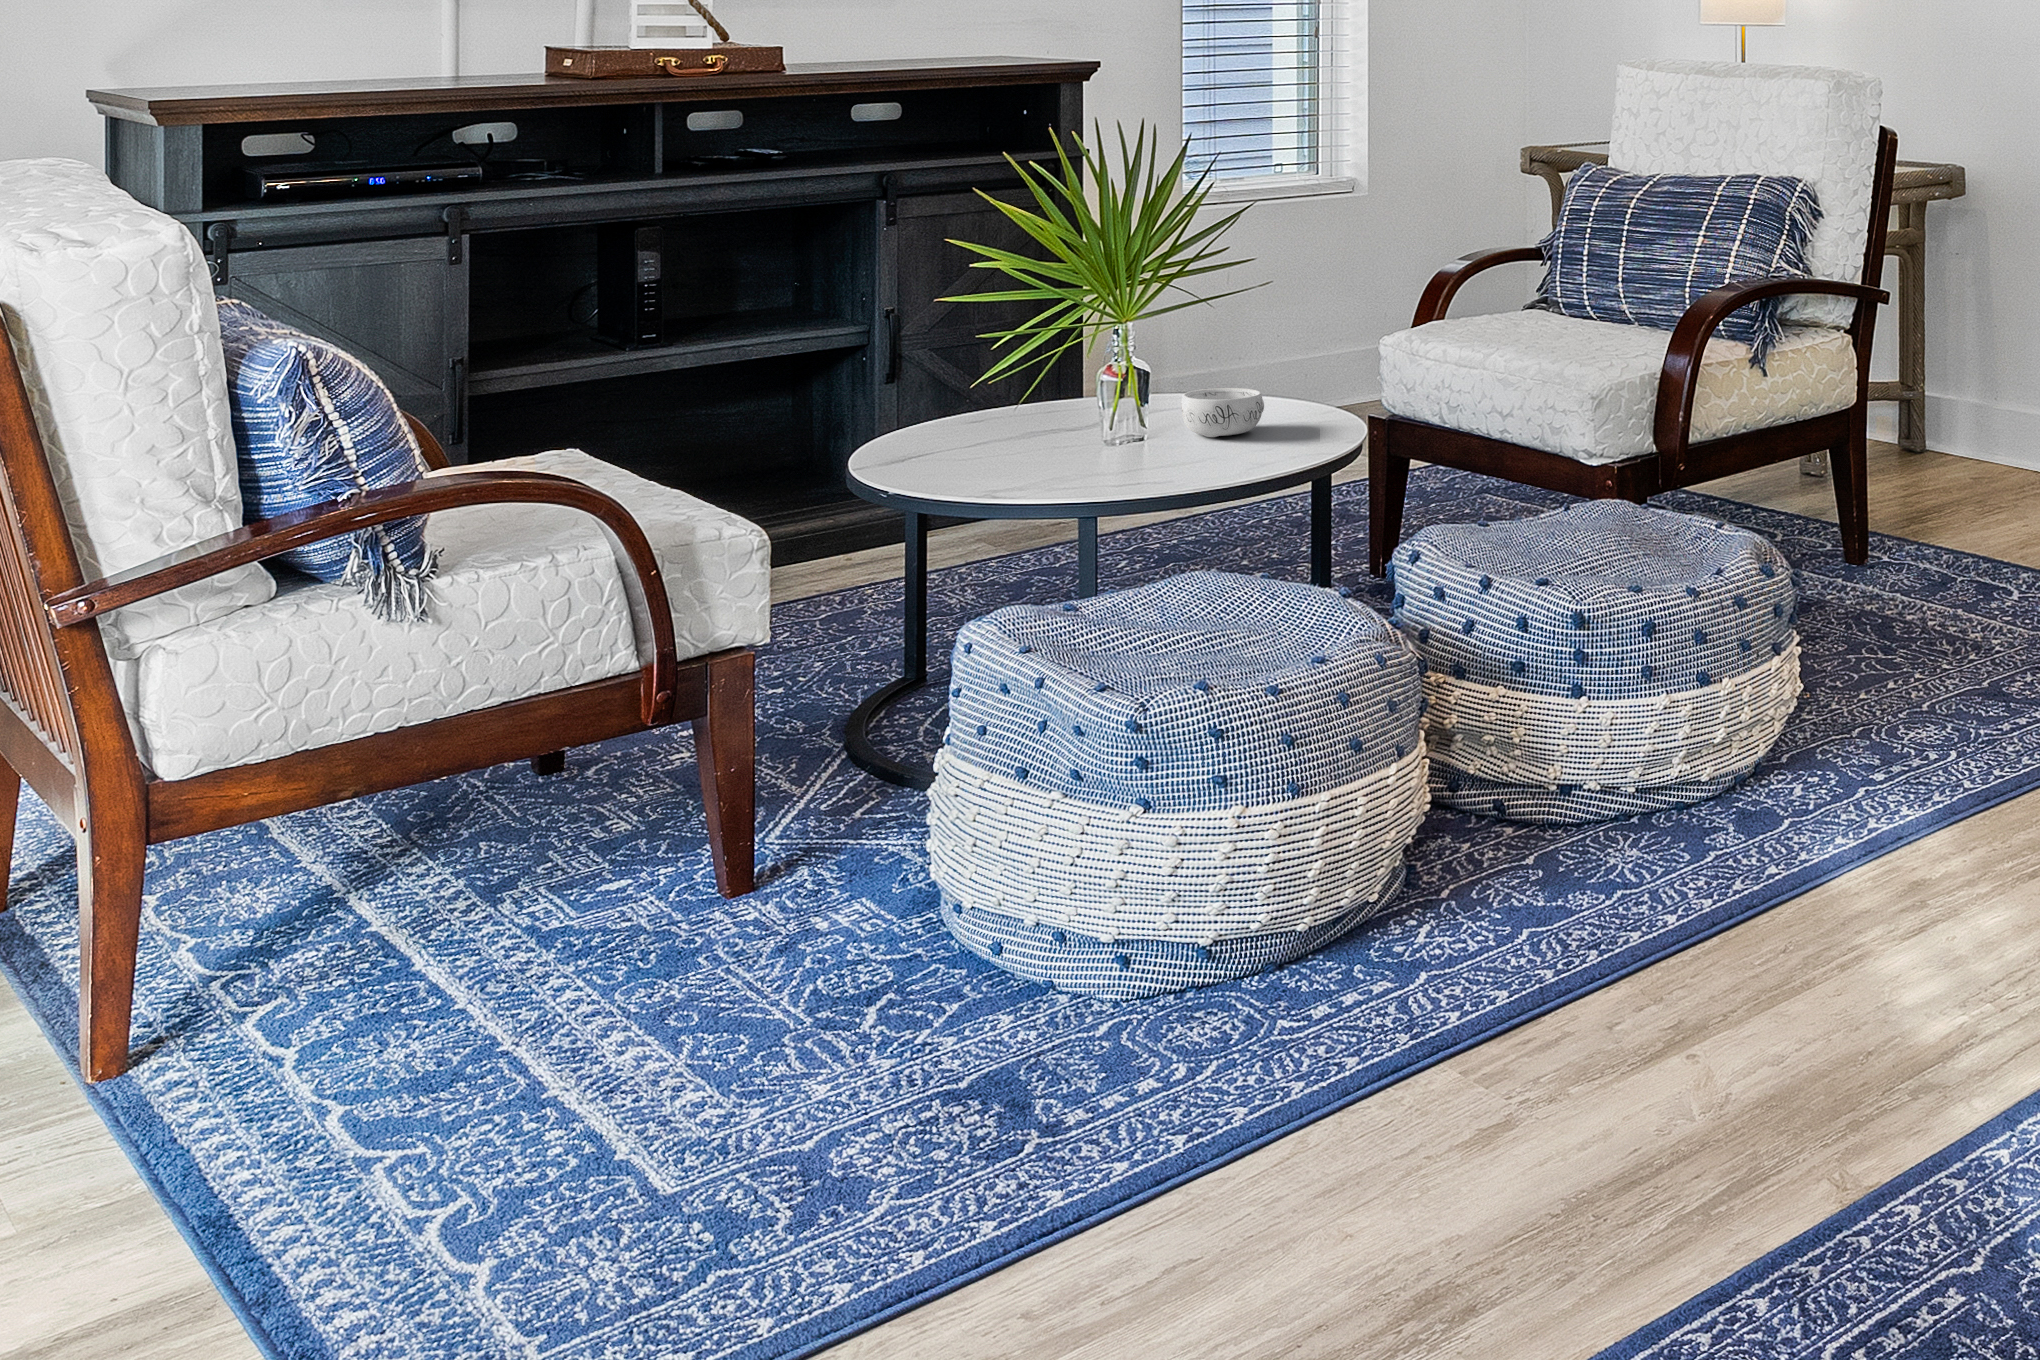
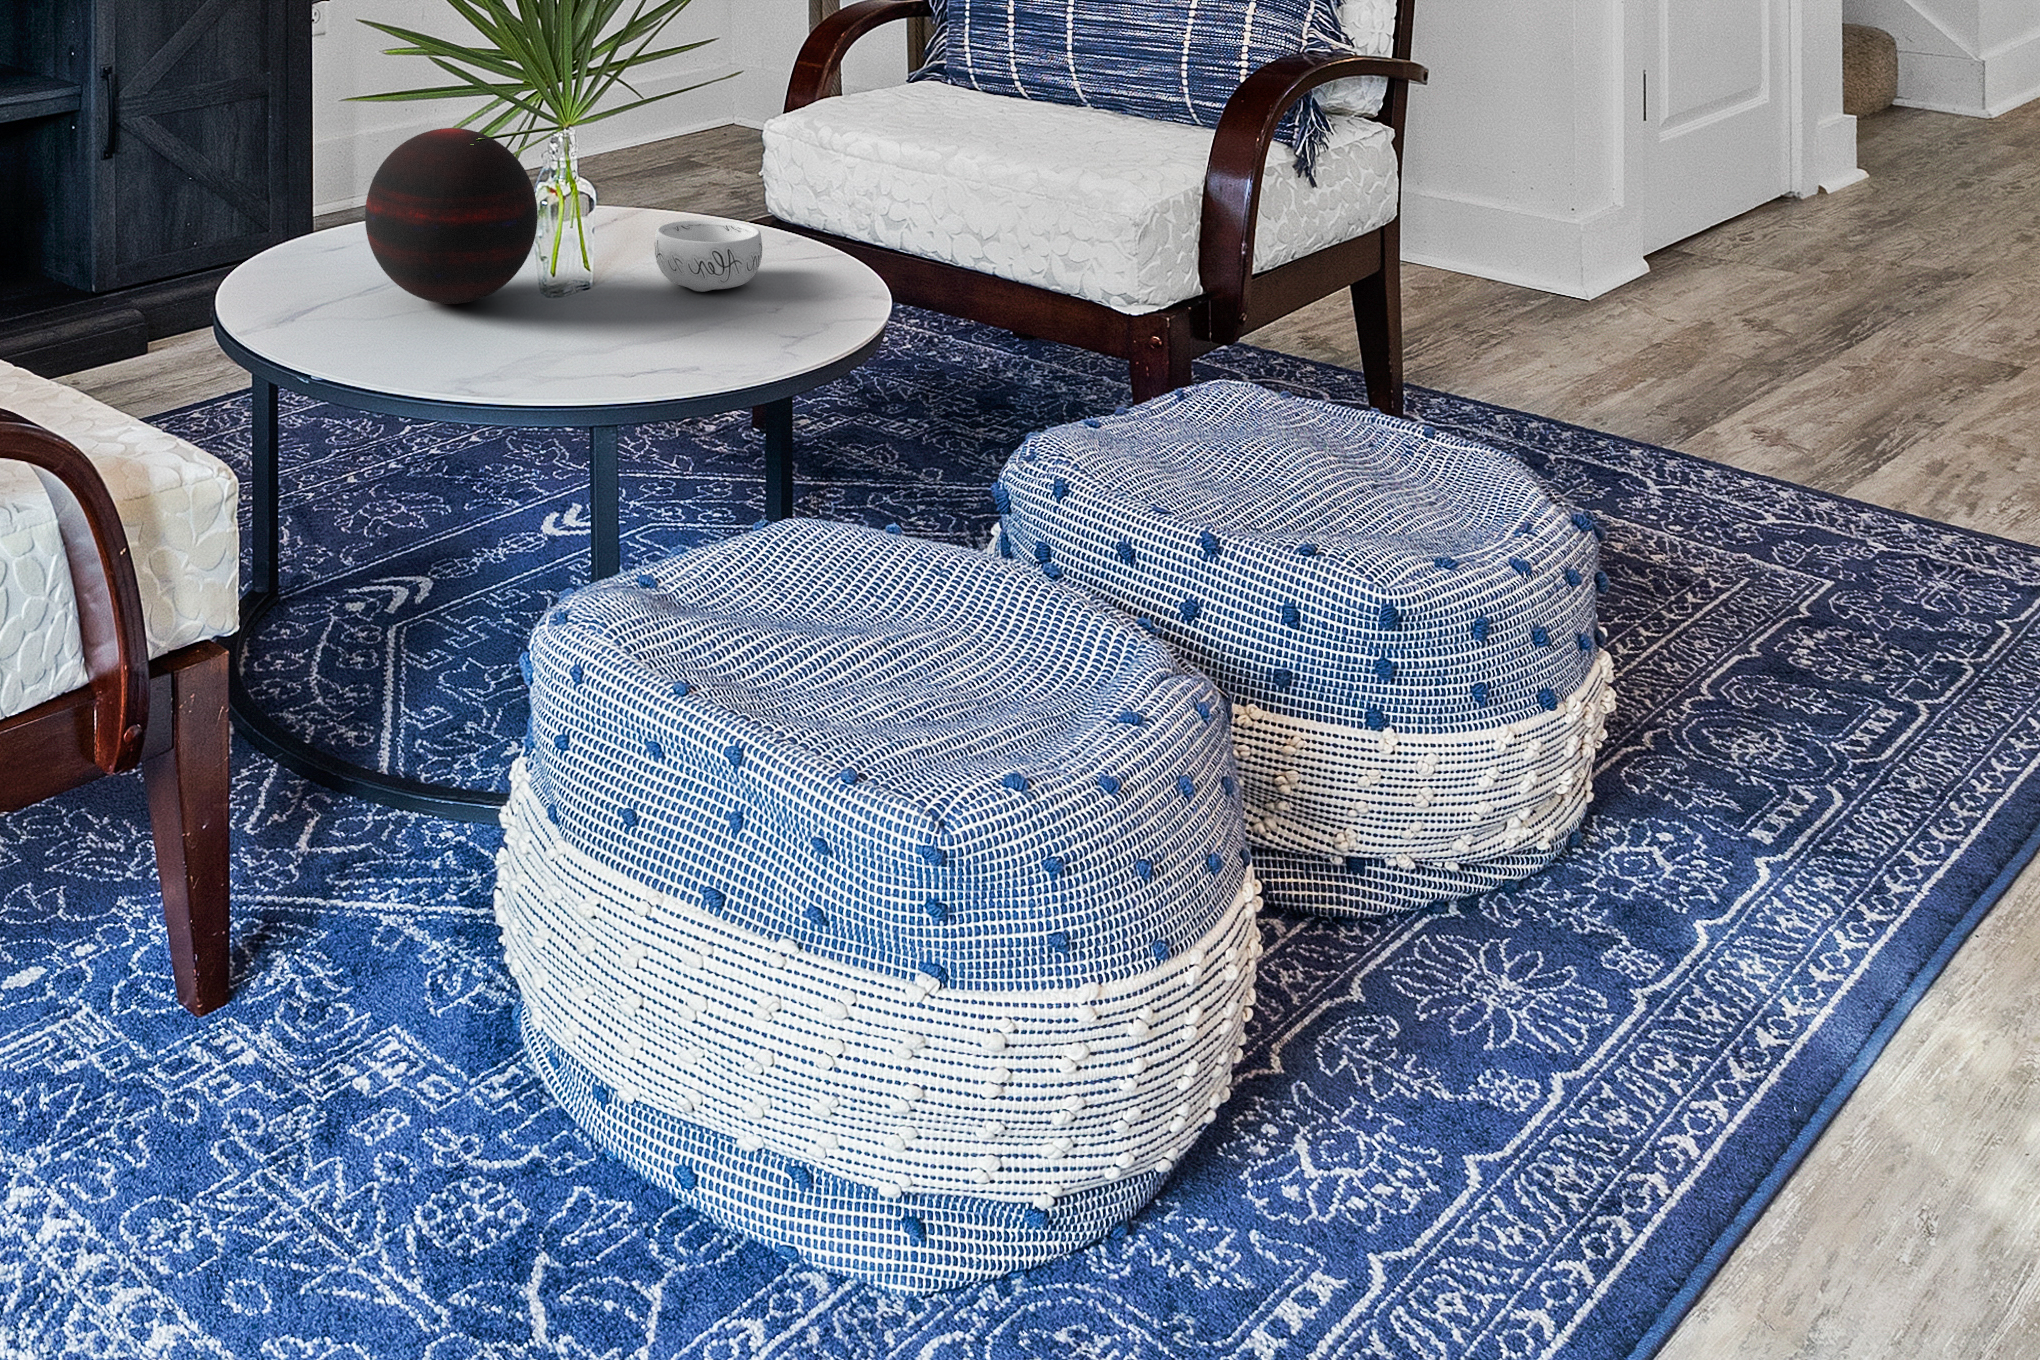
decorative orb: none [950,317,1083,446] -> present [365,128,538,304]

